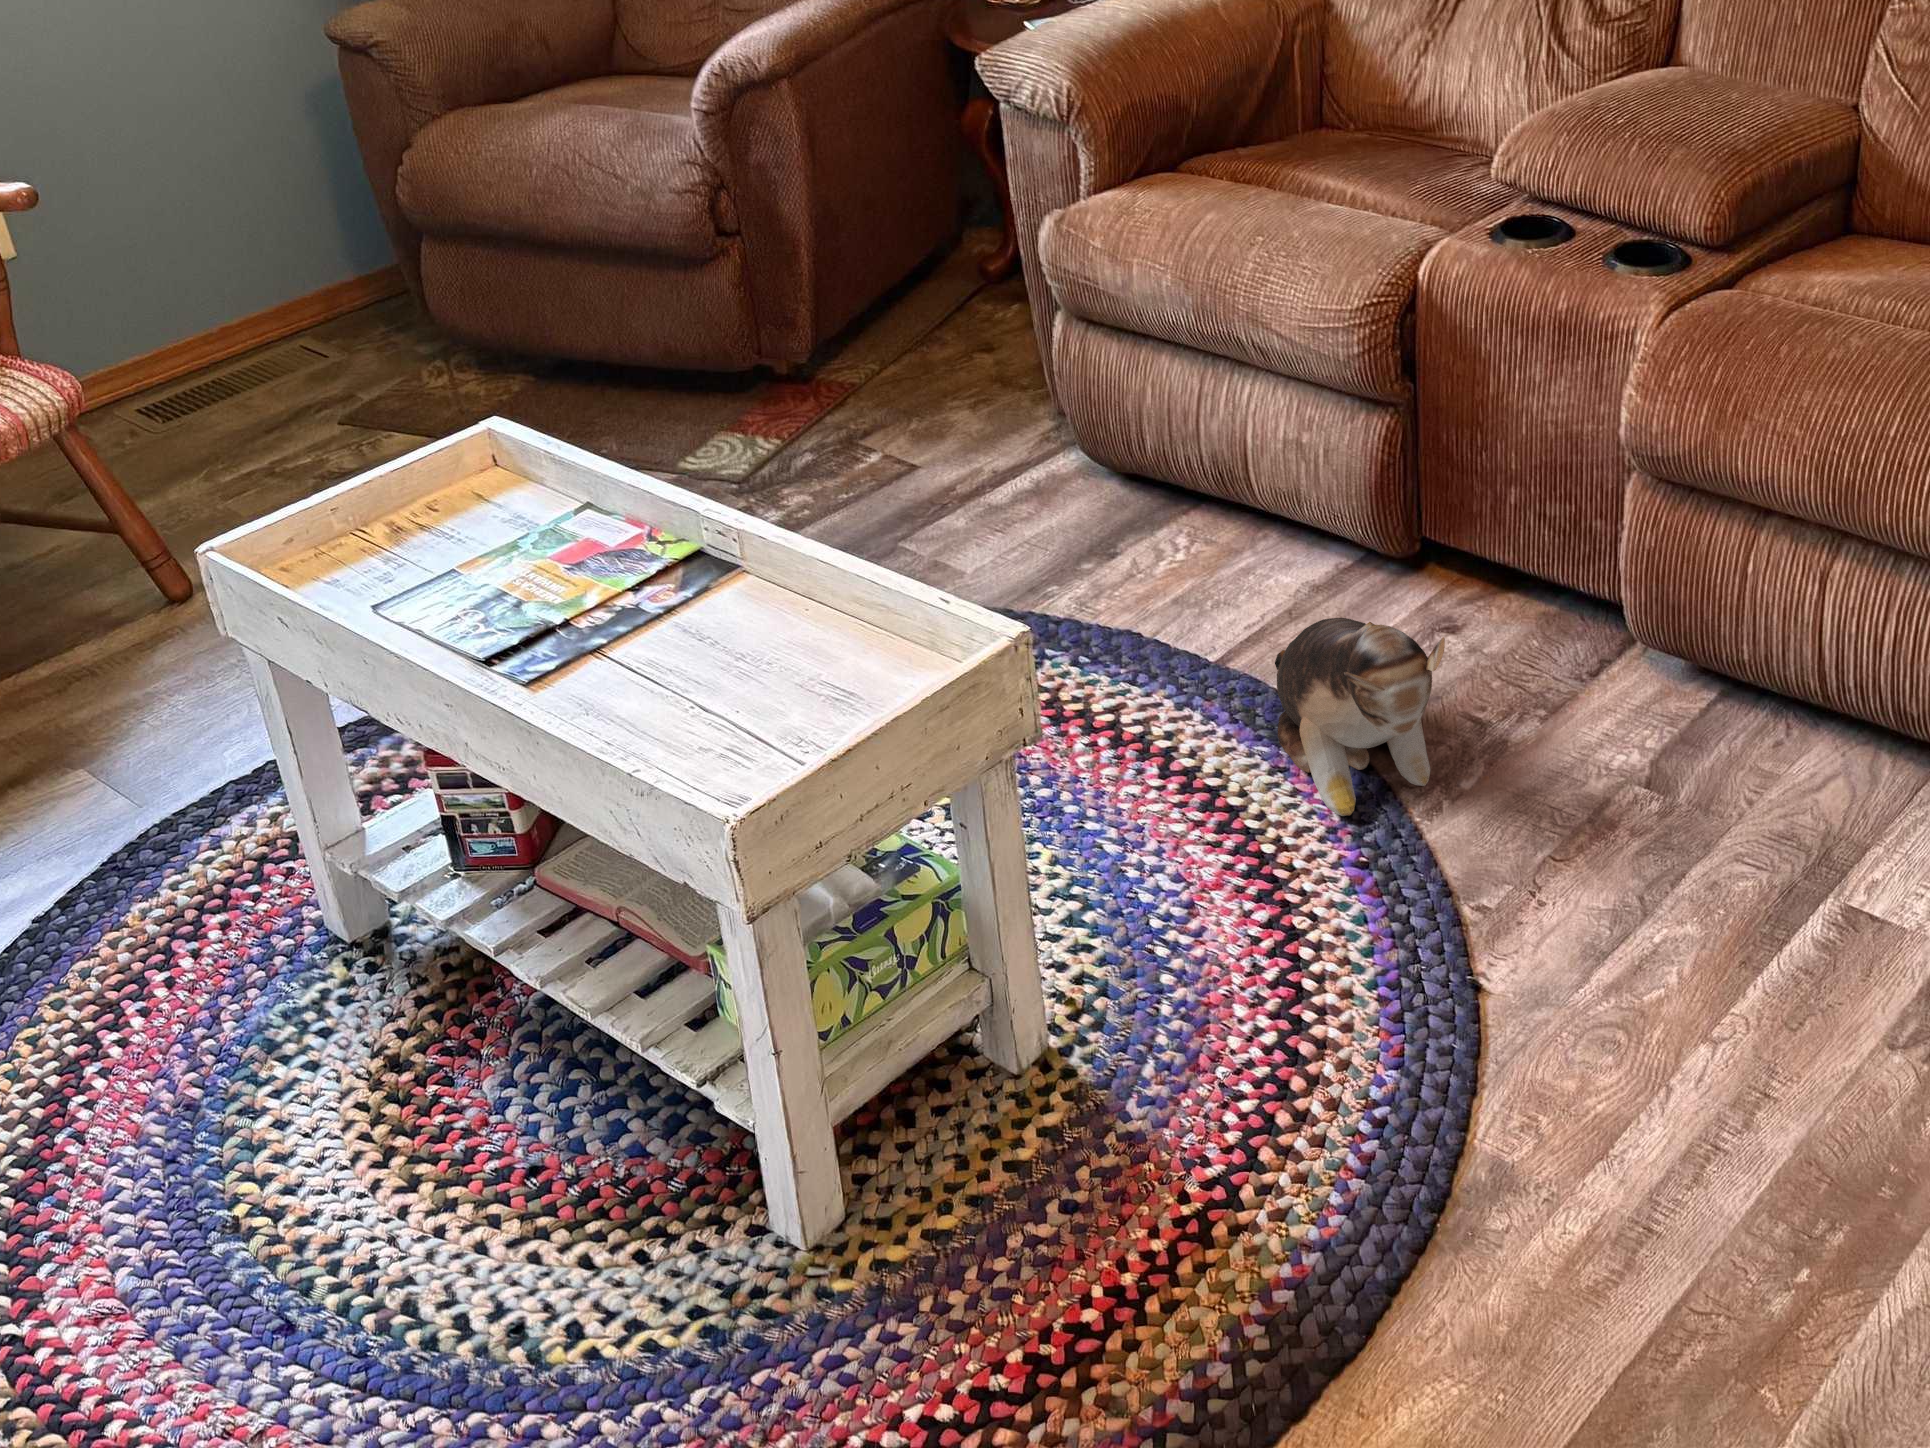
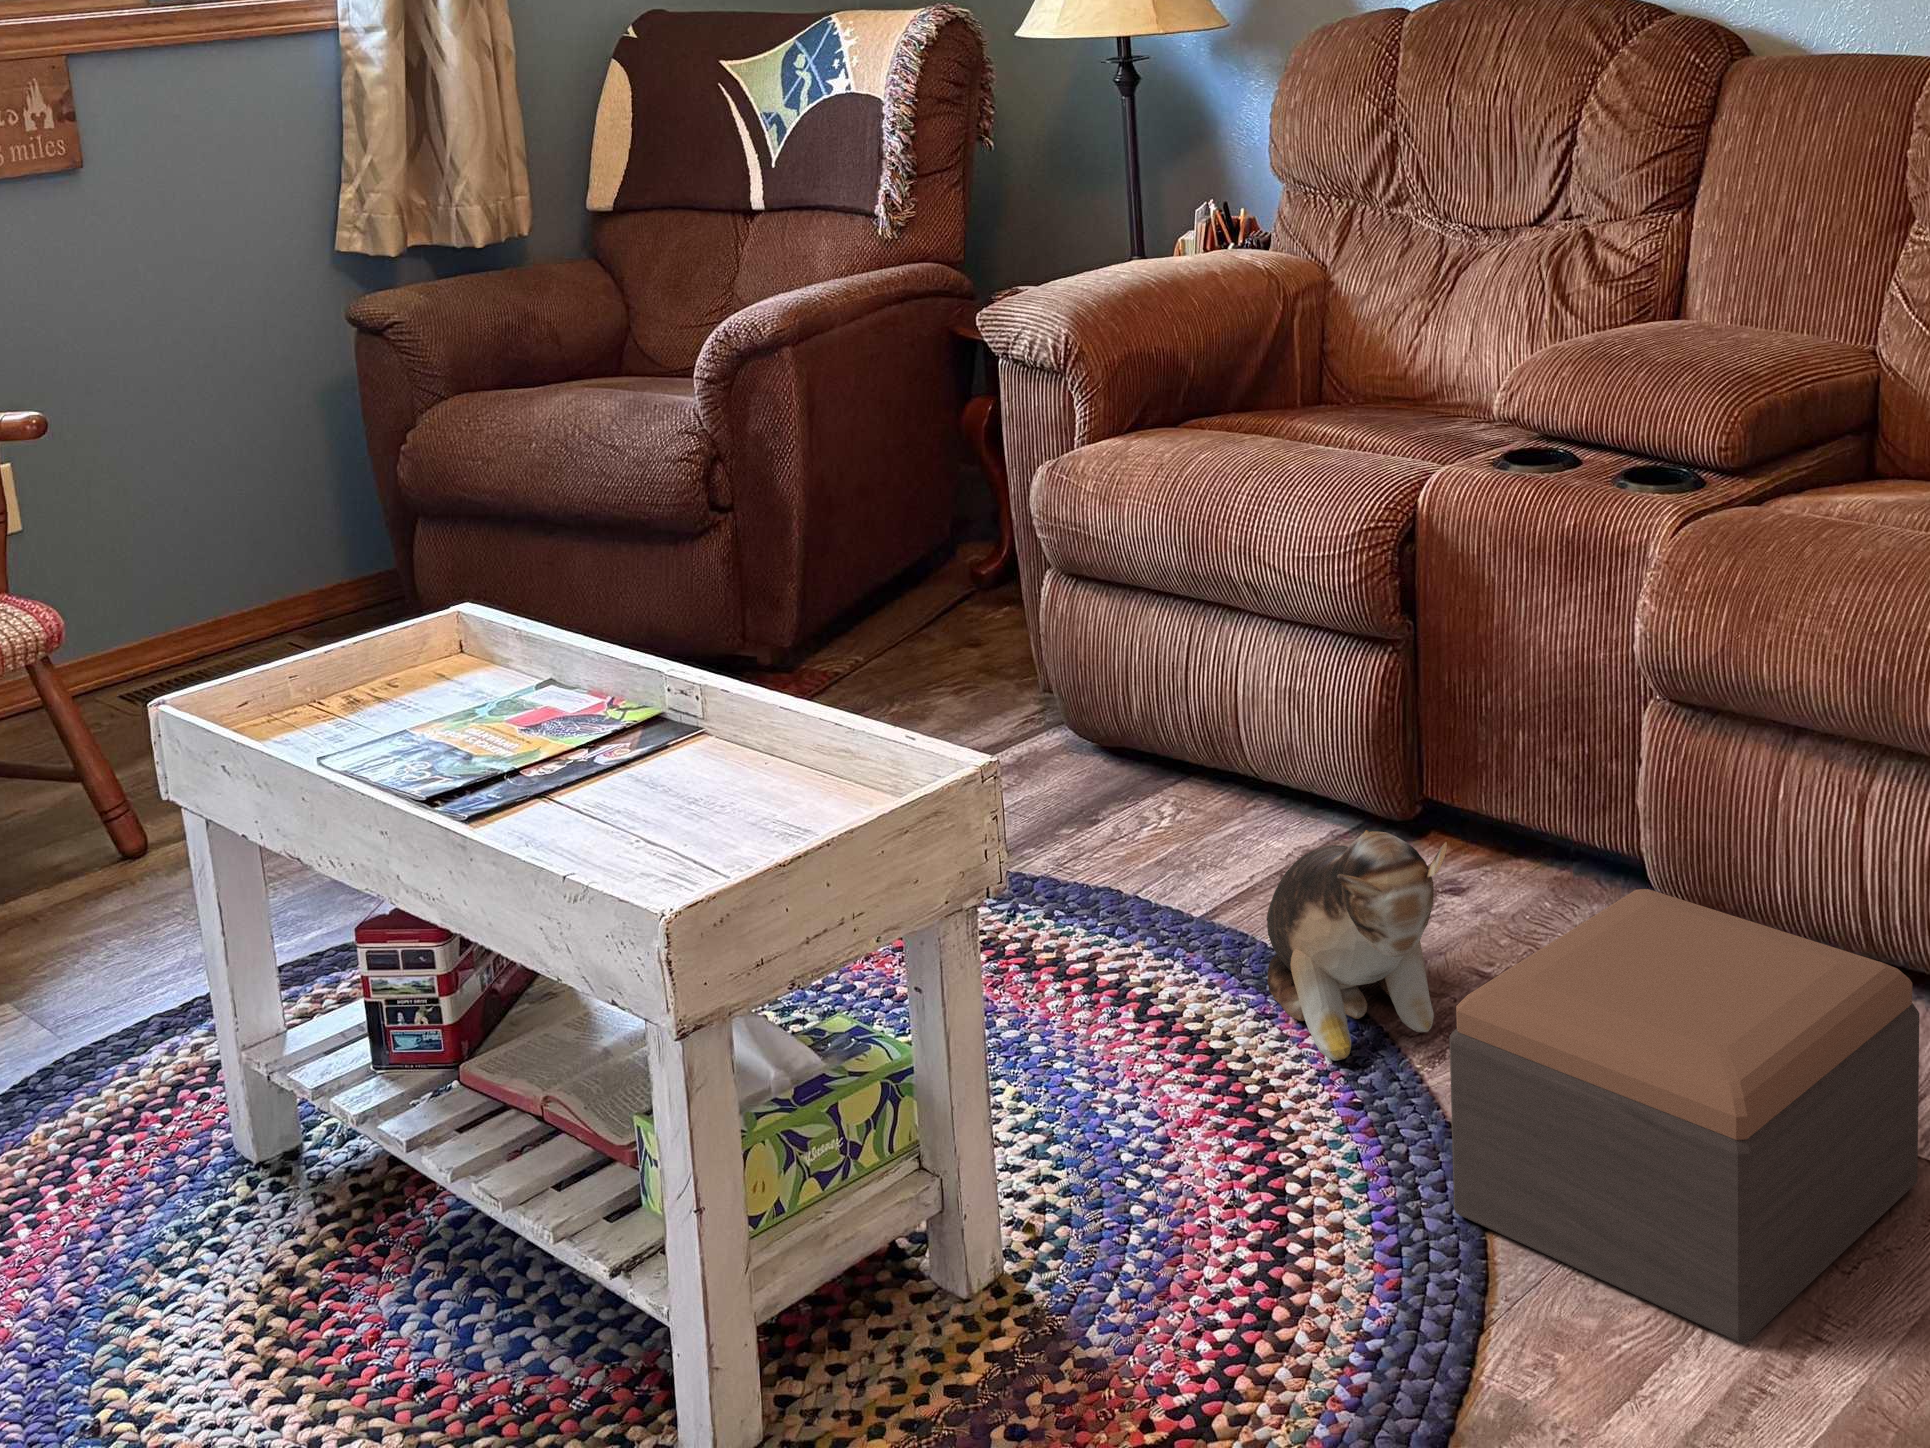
footstool: none [1448,679,1868,1105] -> present [1449,889,1920,1344]

